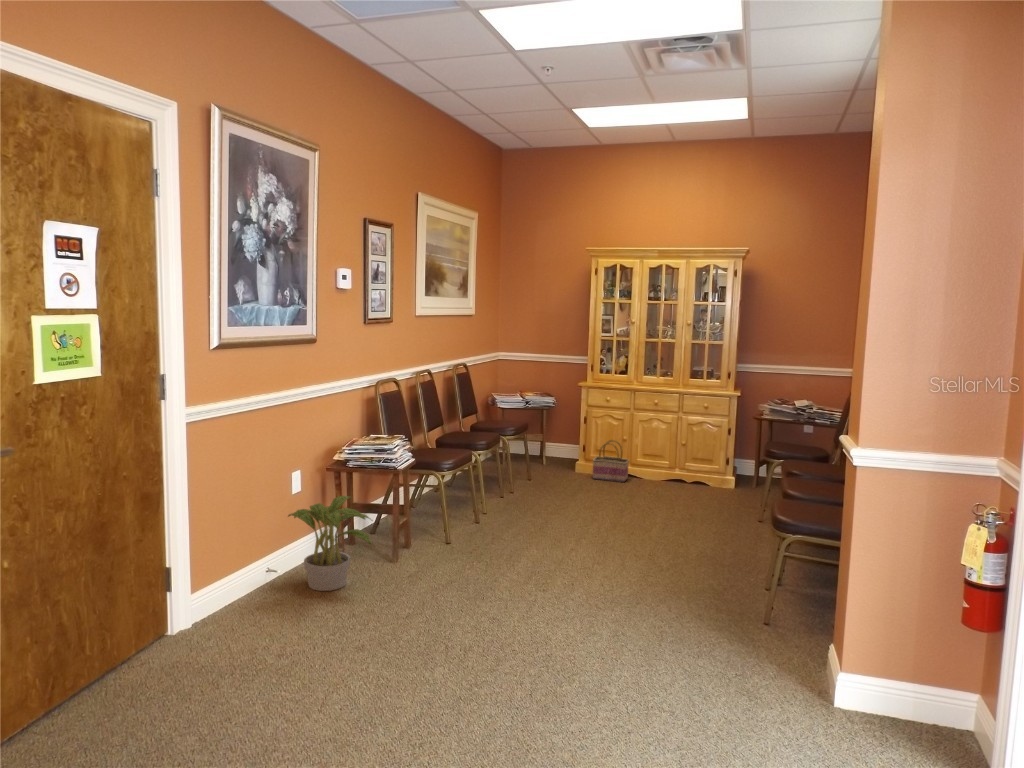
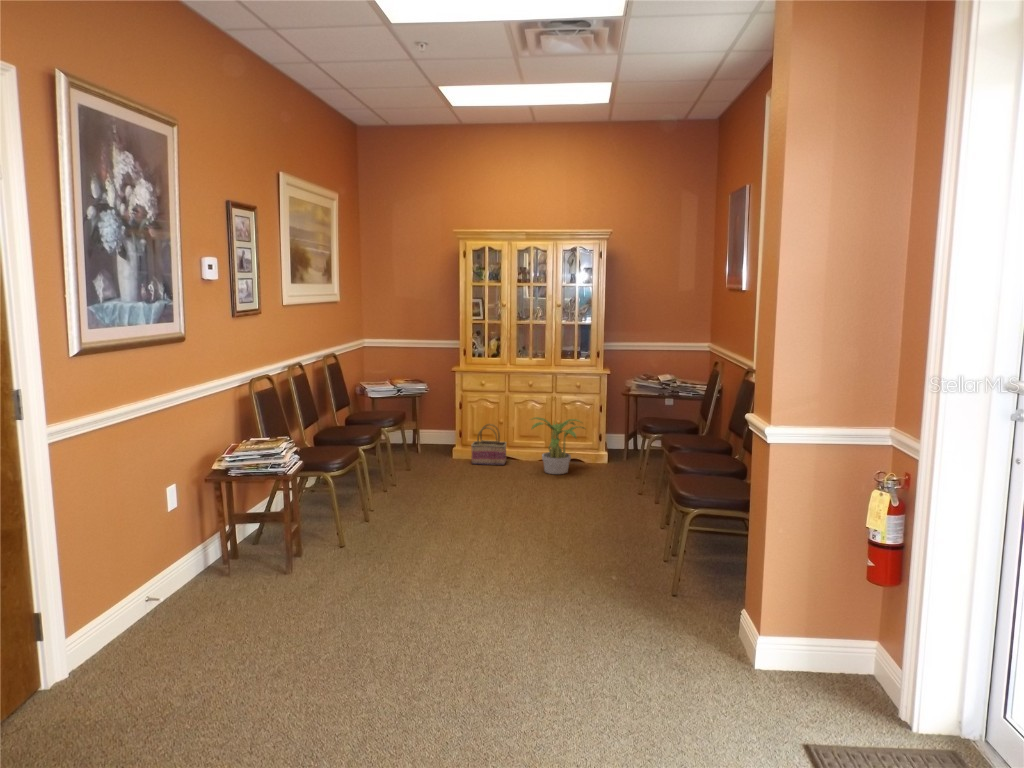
potted plant: present [288,496,372,591] -> present [532,417,584,474]

